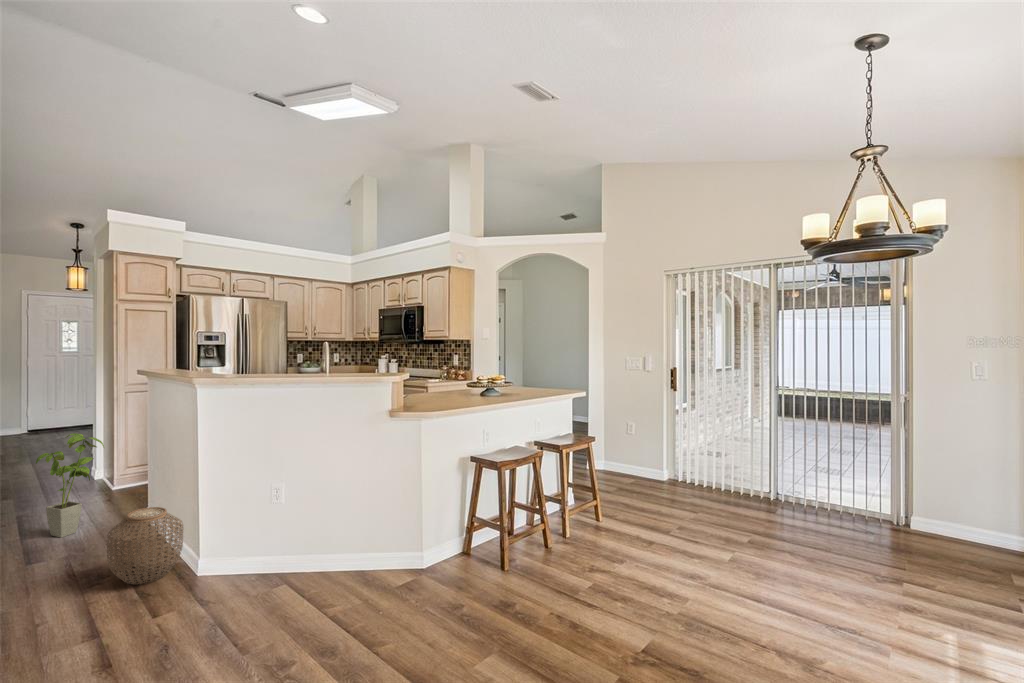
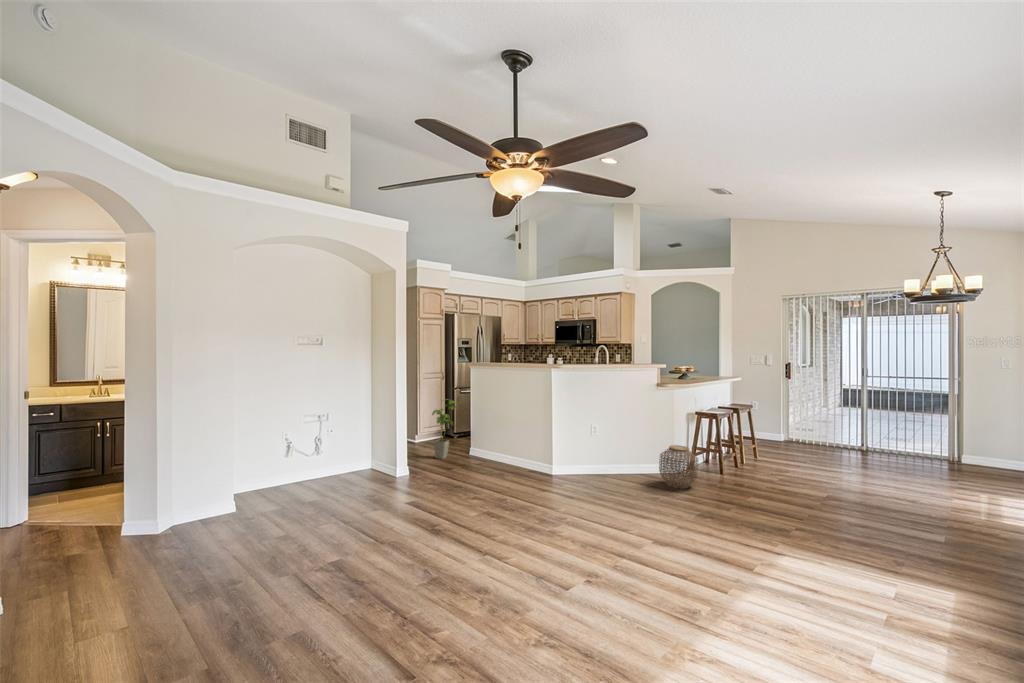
woven basket: present [107,507,183,584] -> present [659,445,698,488]

